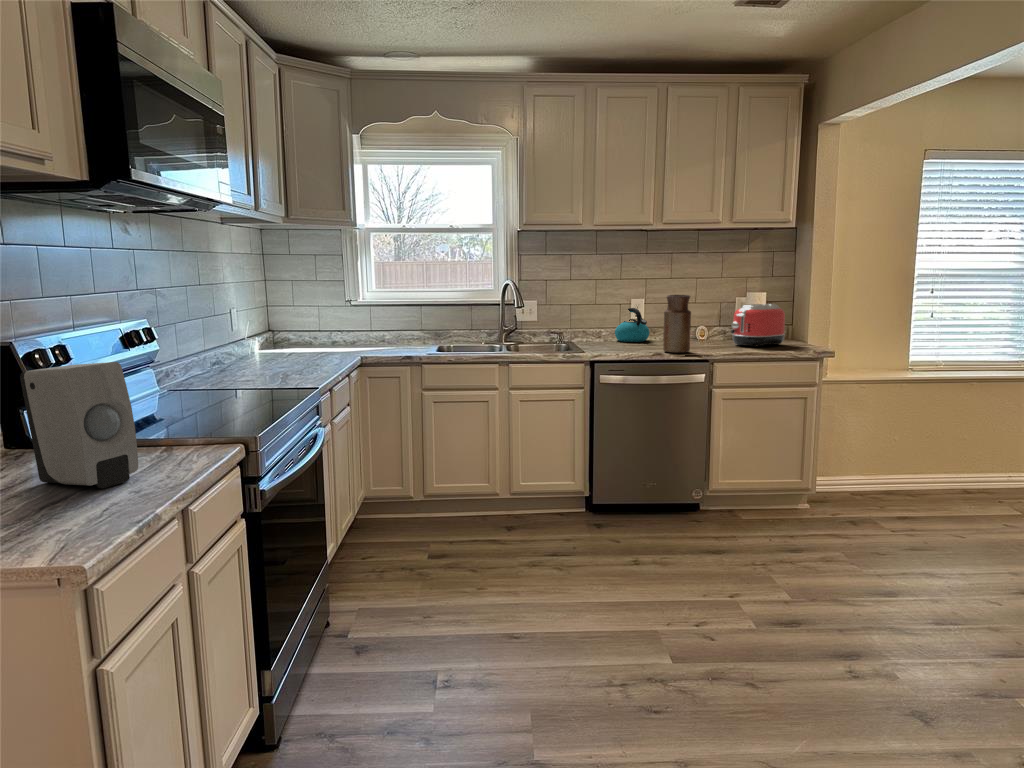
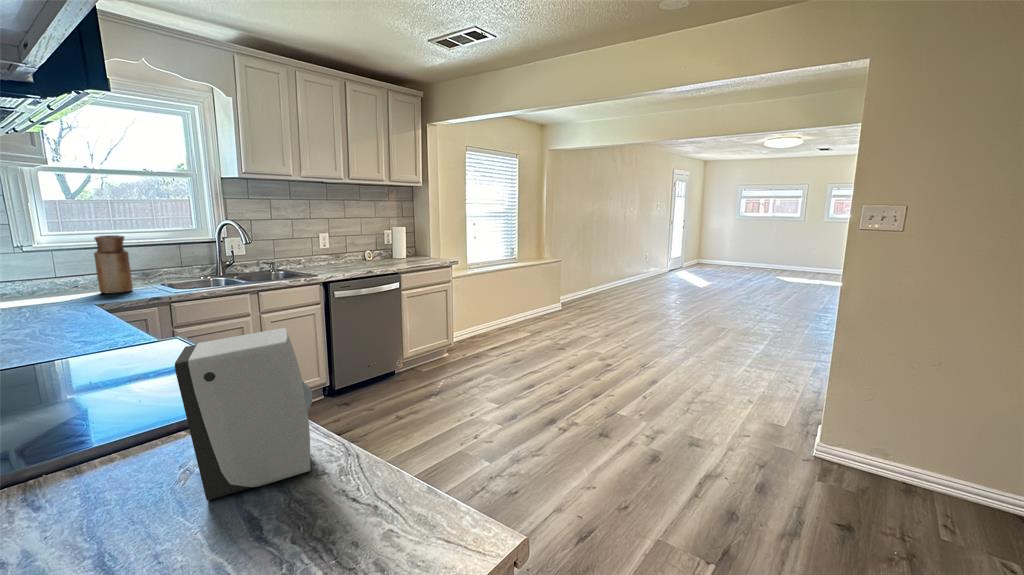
vase: present [663,295,691,353] -> present [94,235,133,293]
toaster: present [731,304,785,347] -> none [395,235,425,263]
kettle: present [615,308,650,342] -> none [309,240,337,266]

